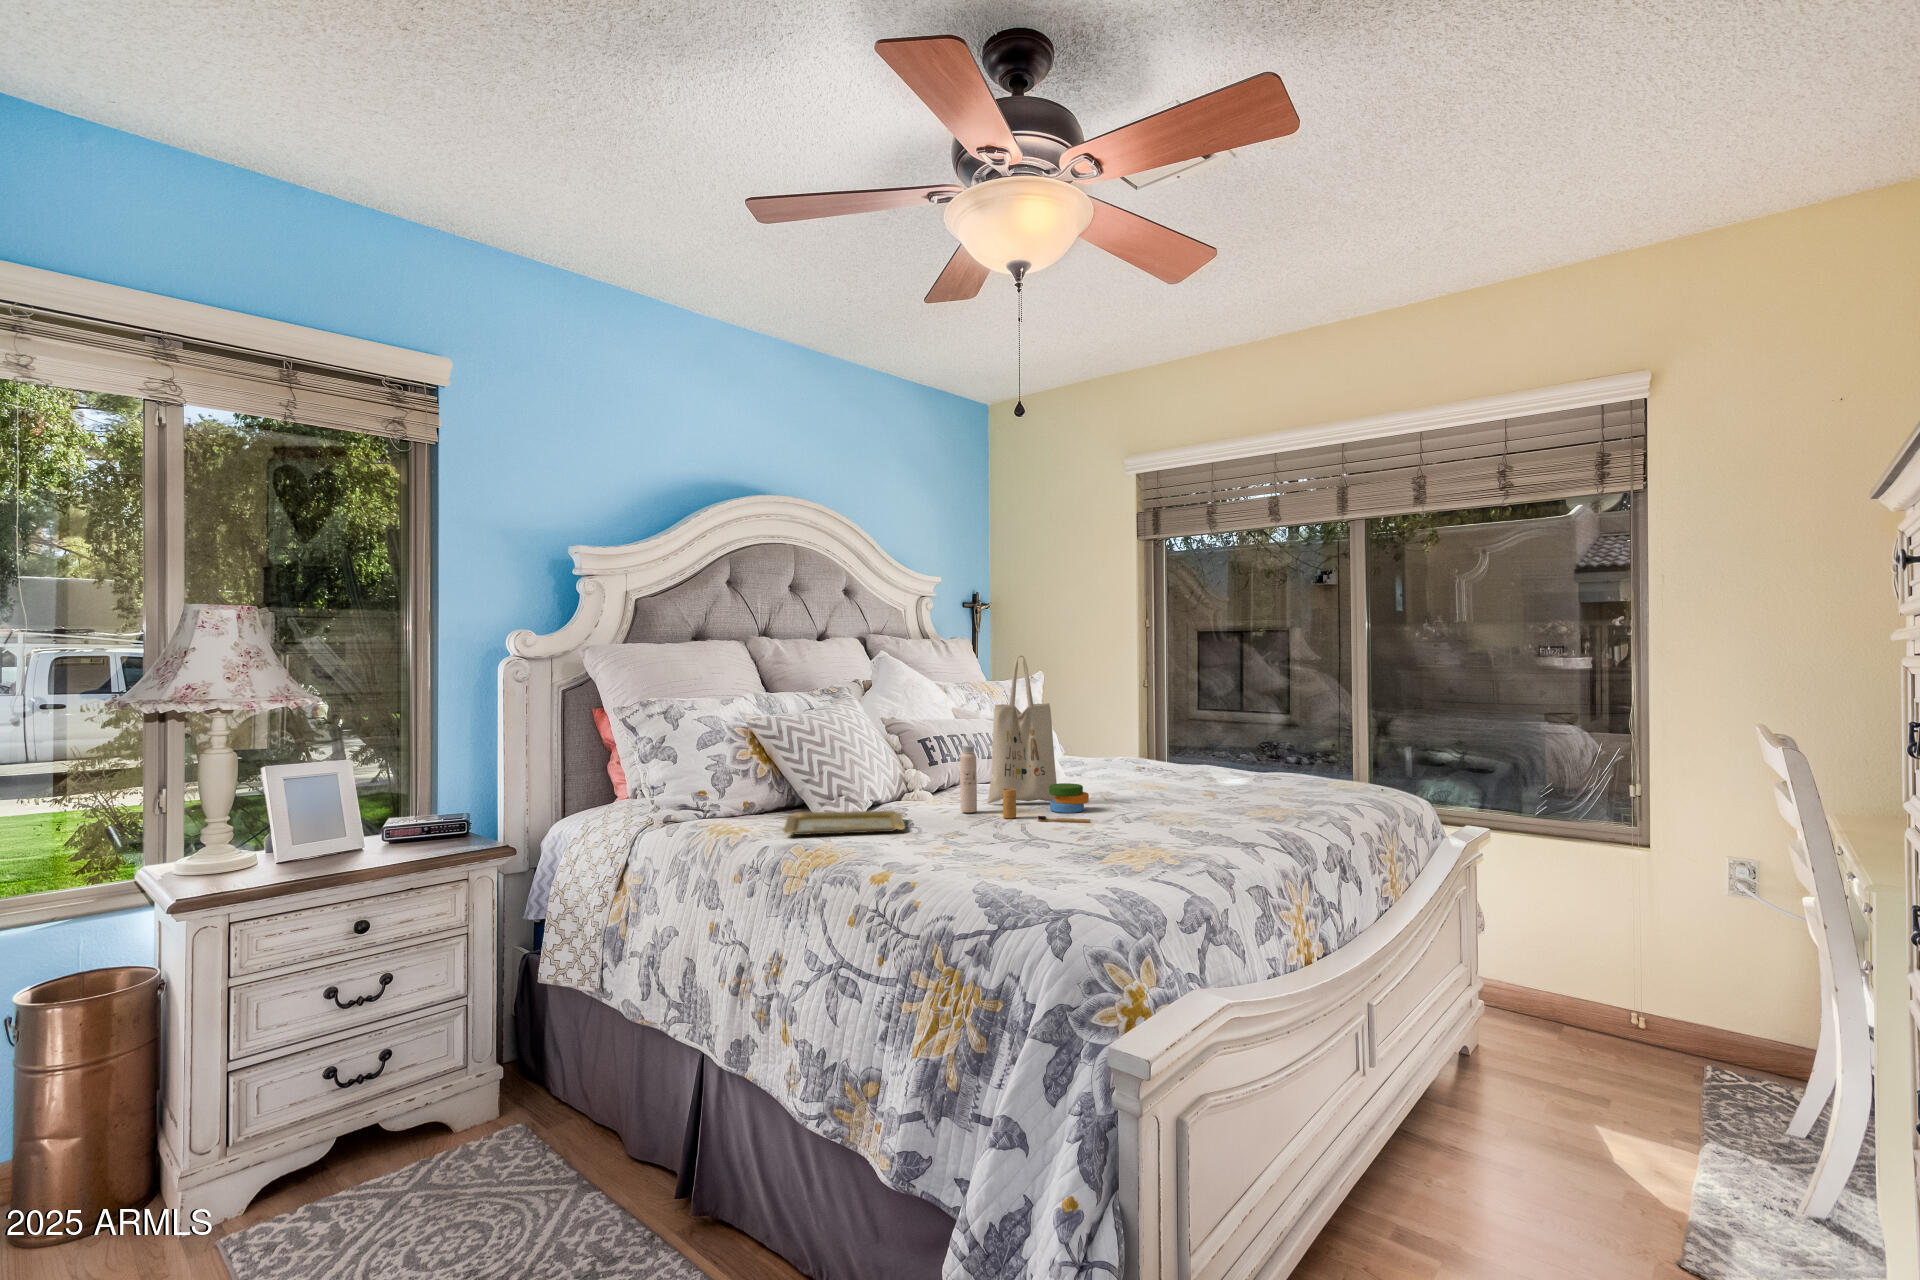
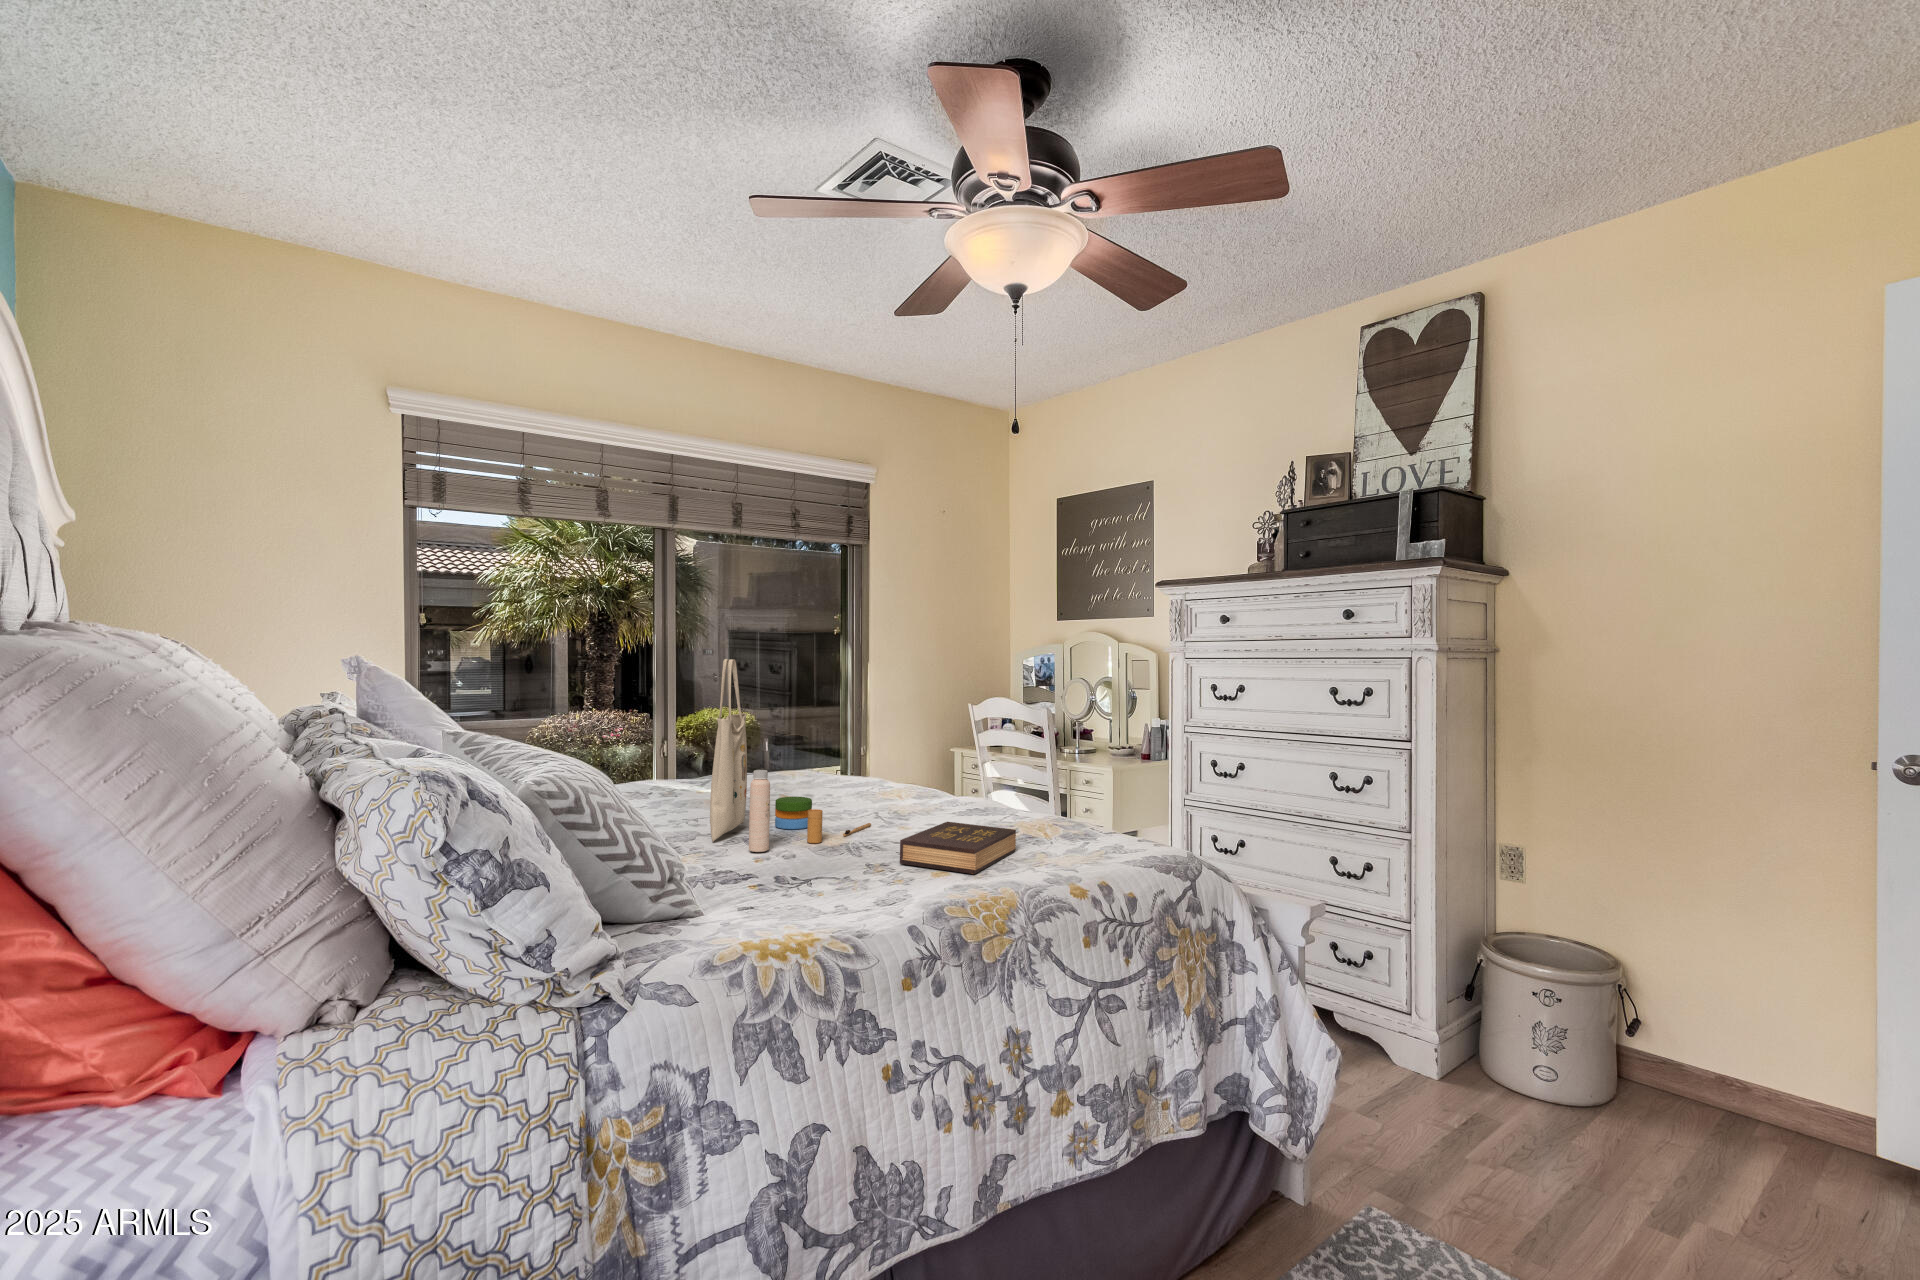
tray: present [783,811,905,835] -> none [734,864,869,915]
hardback book: none [916,814,1037,856] -> present [900,822,1016,874]

